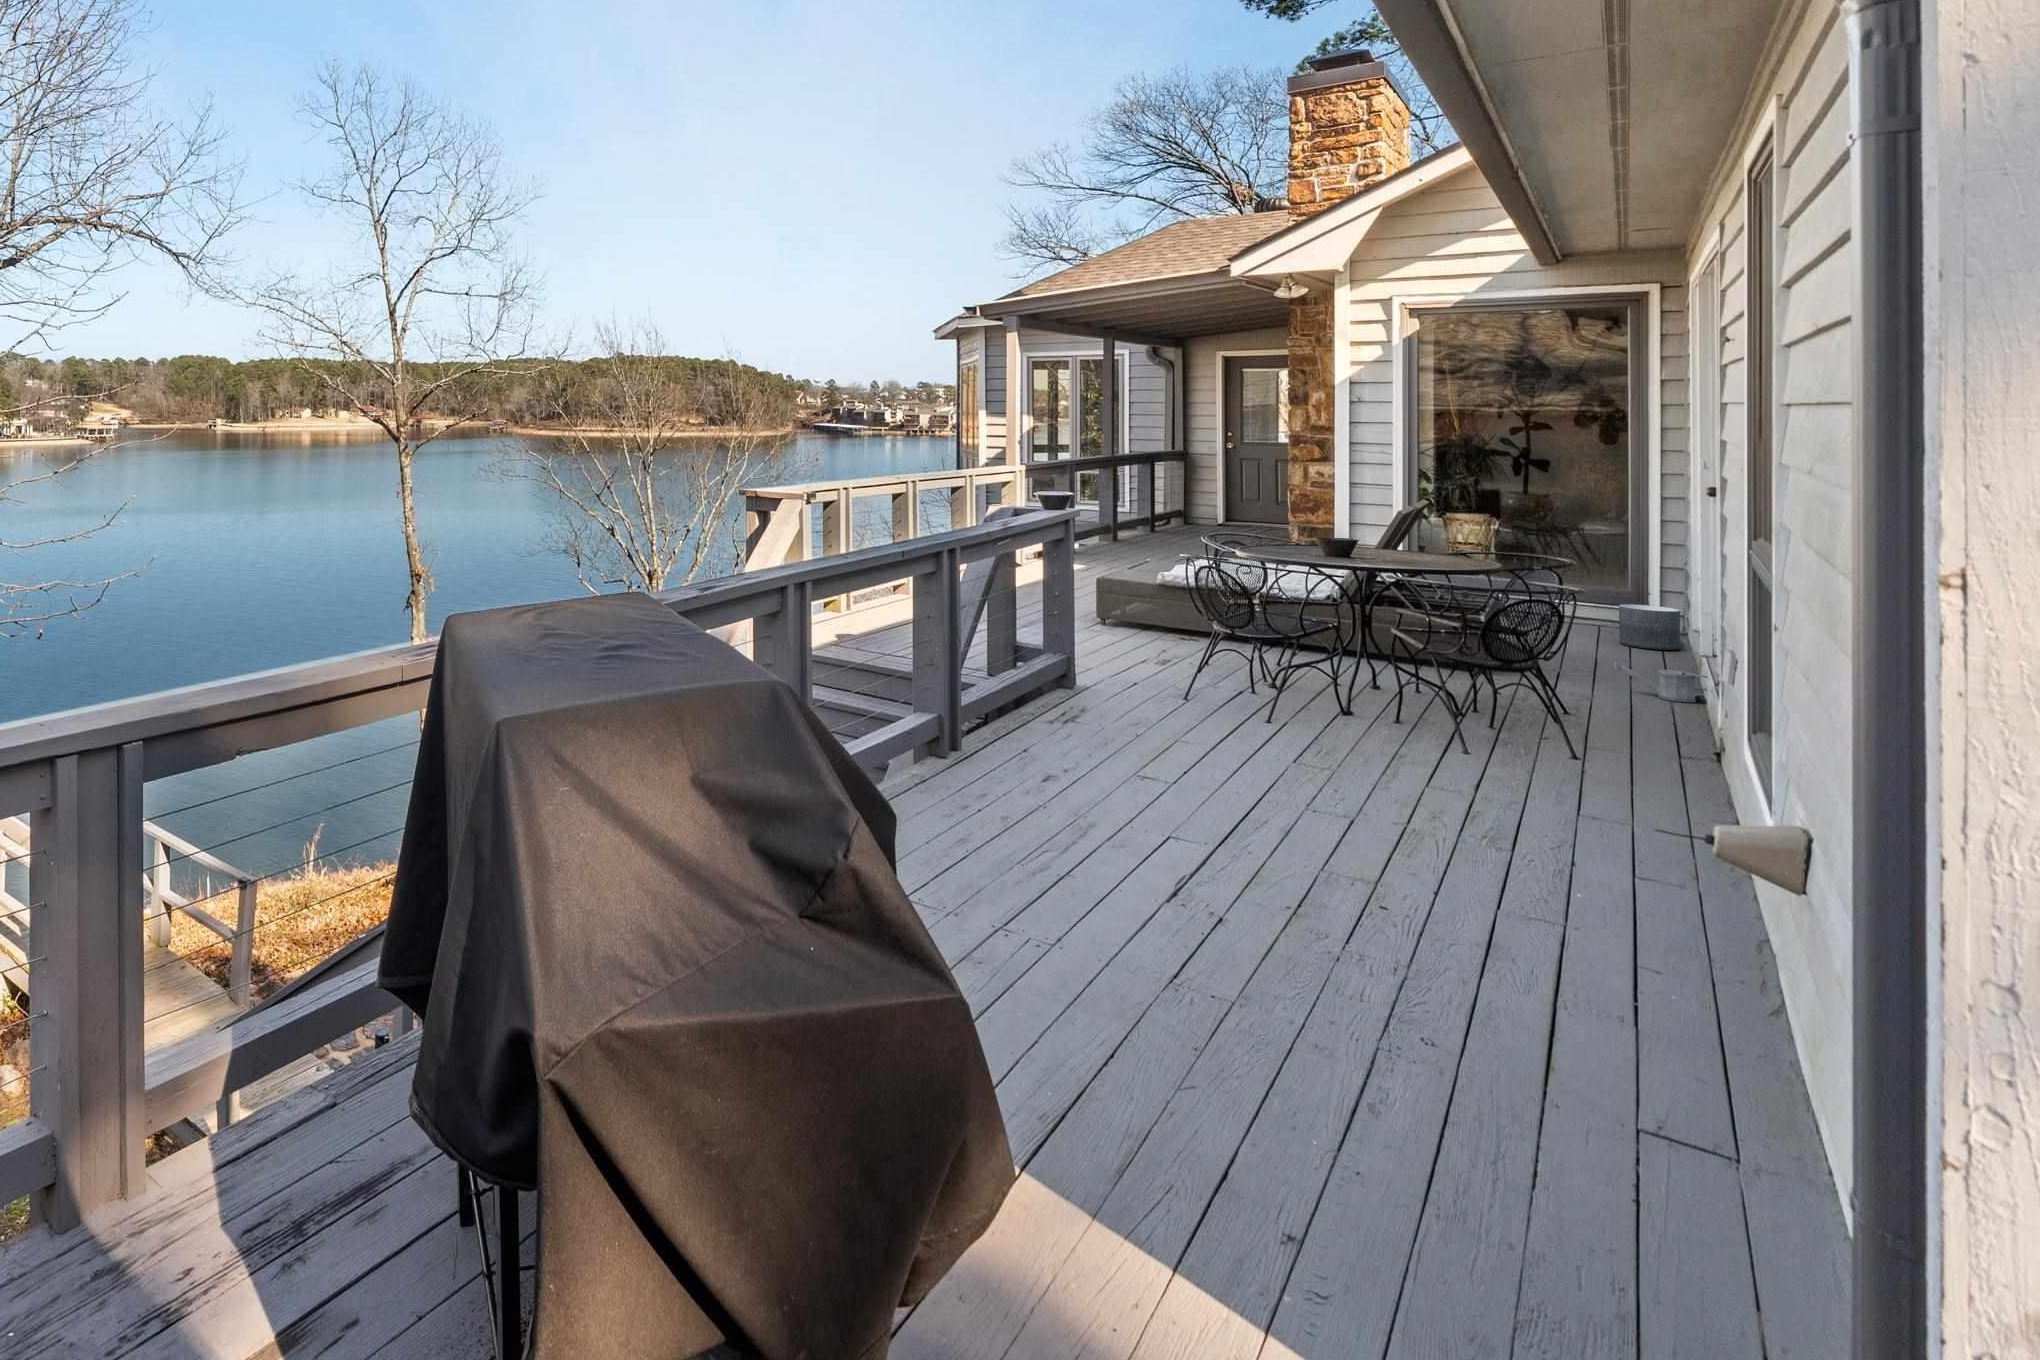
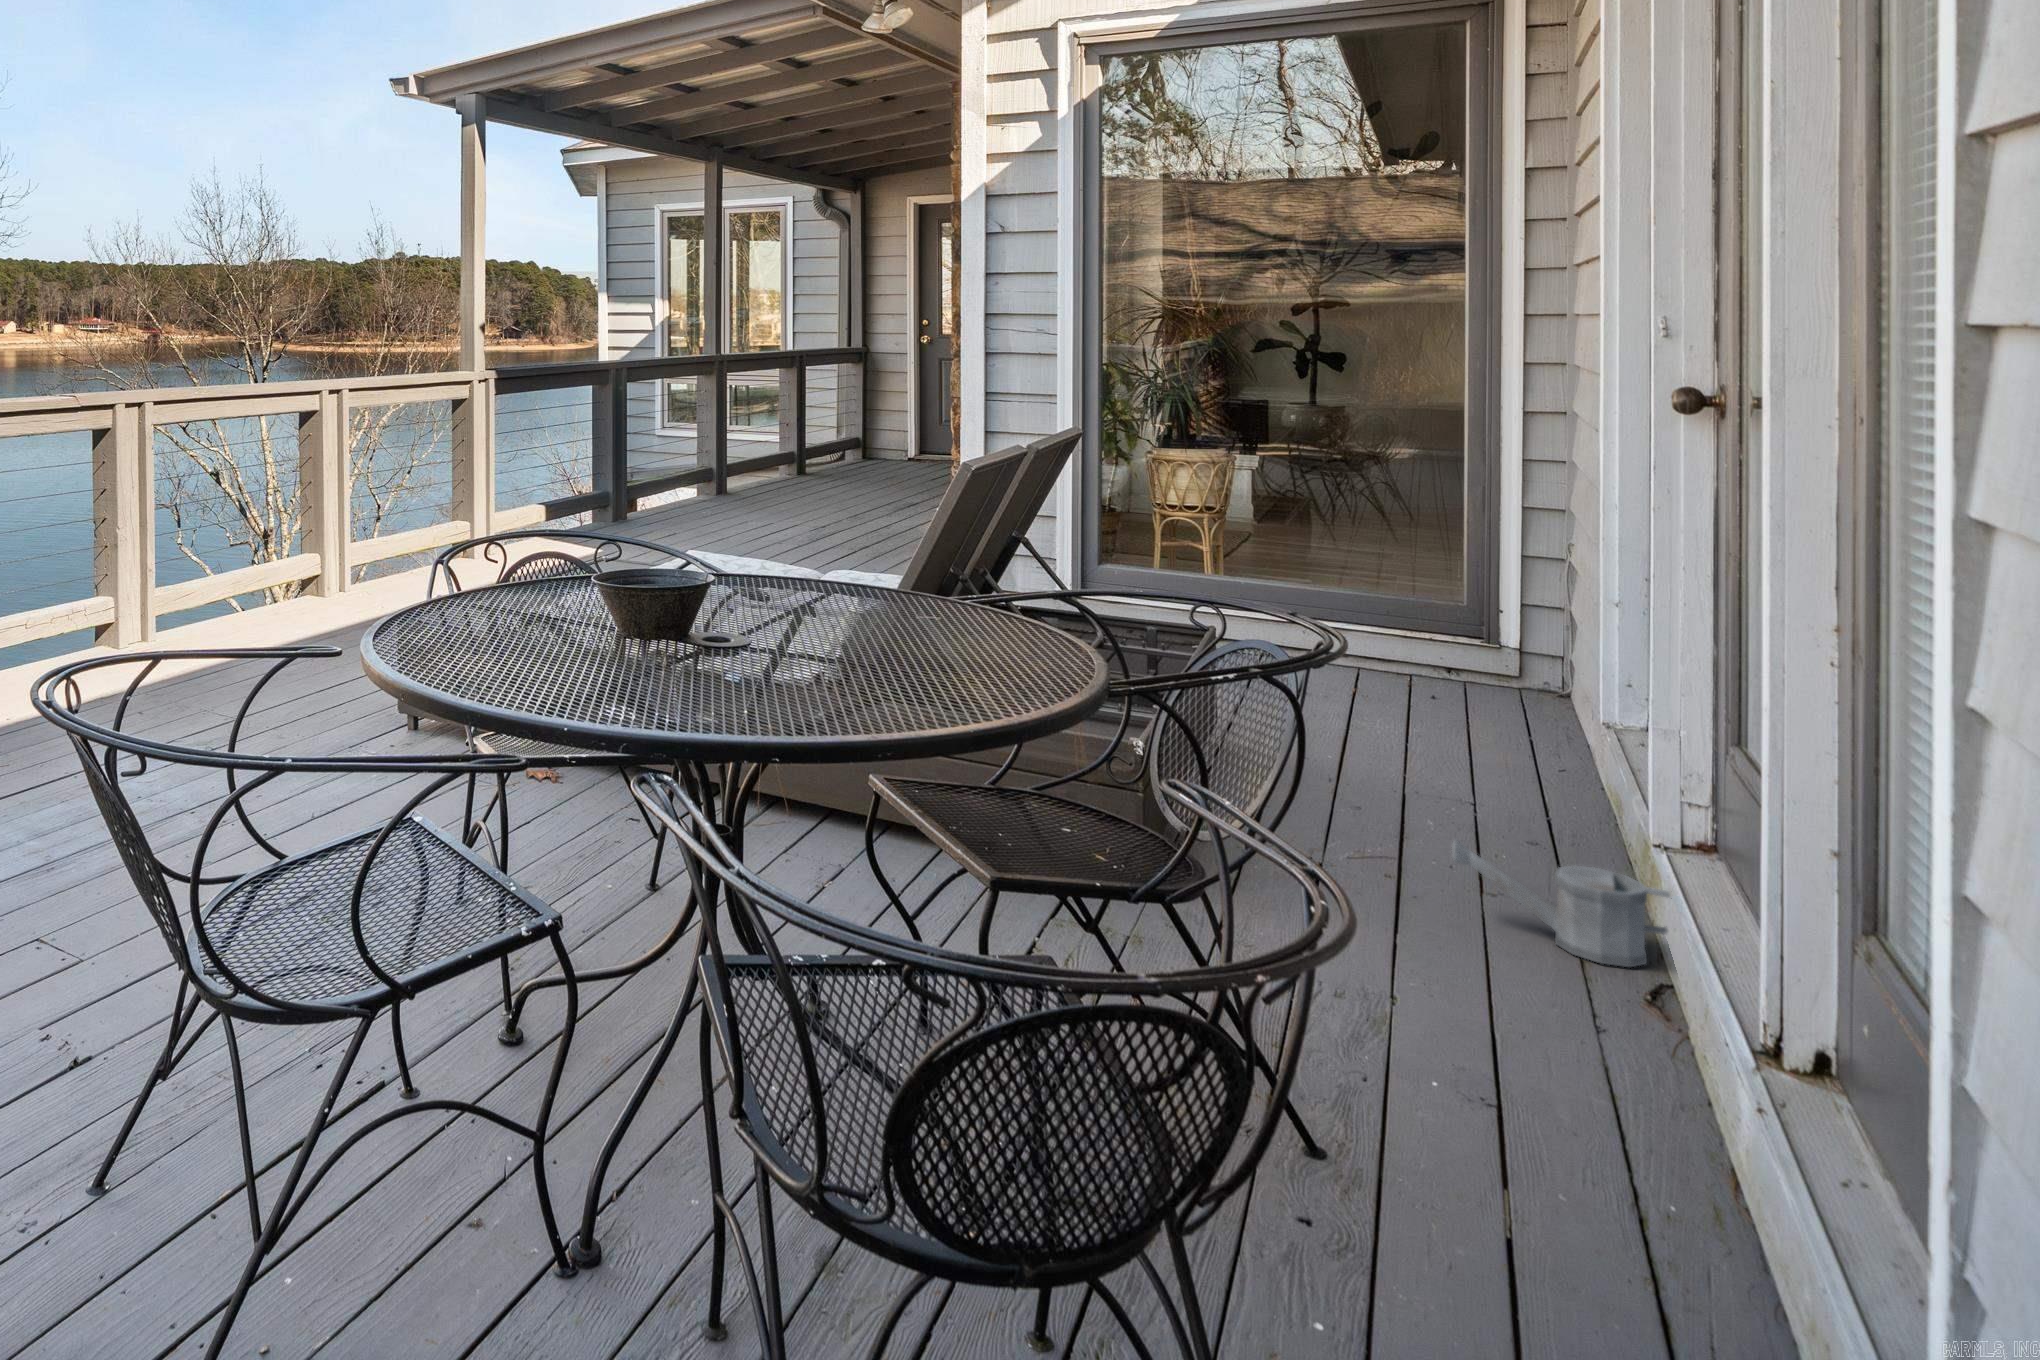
planter: present [1619,605,1680,650] -> none [1449,631,1565,734]

